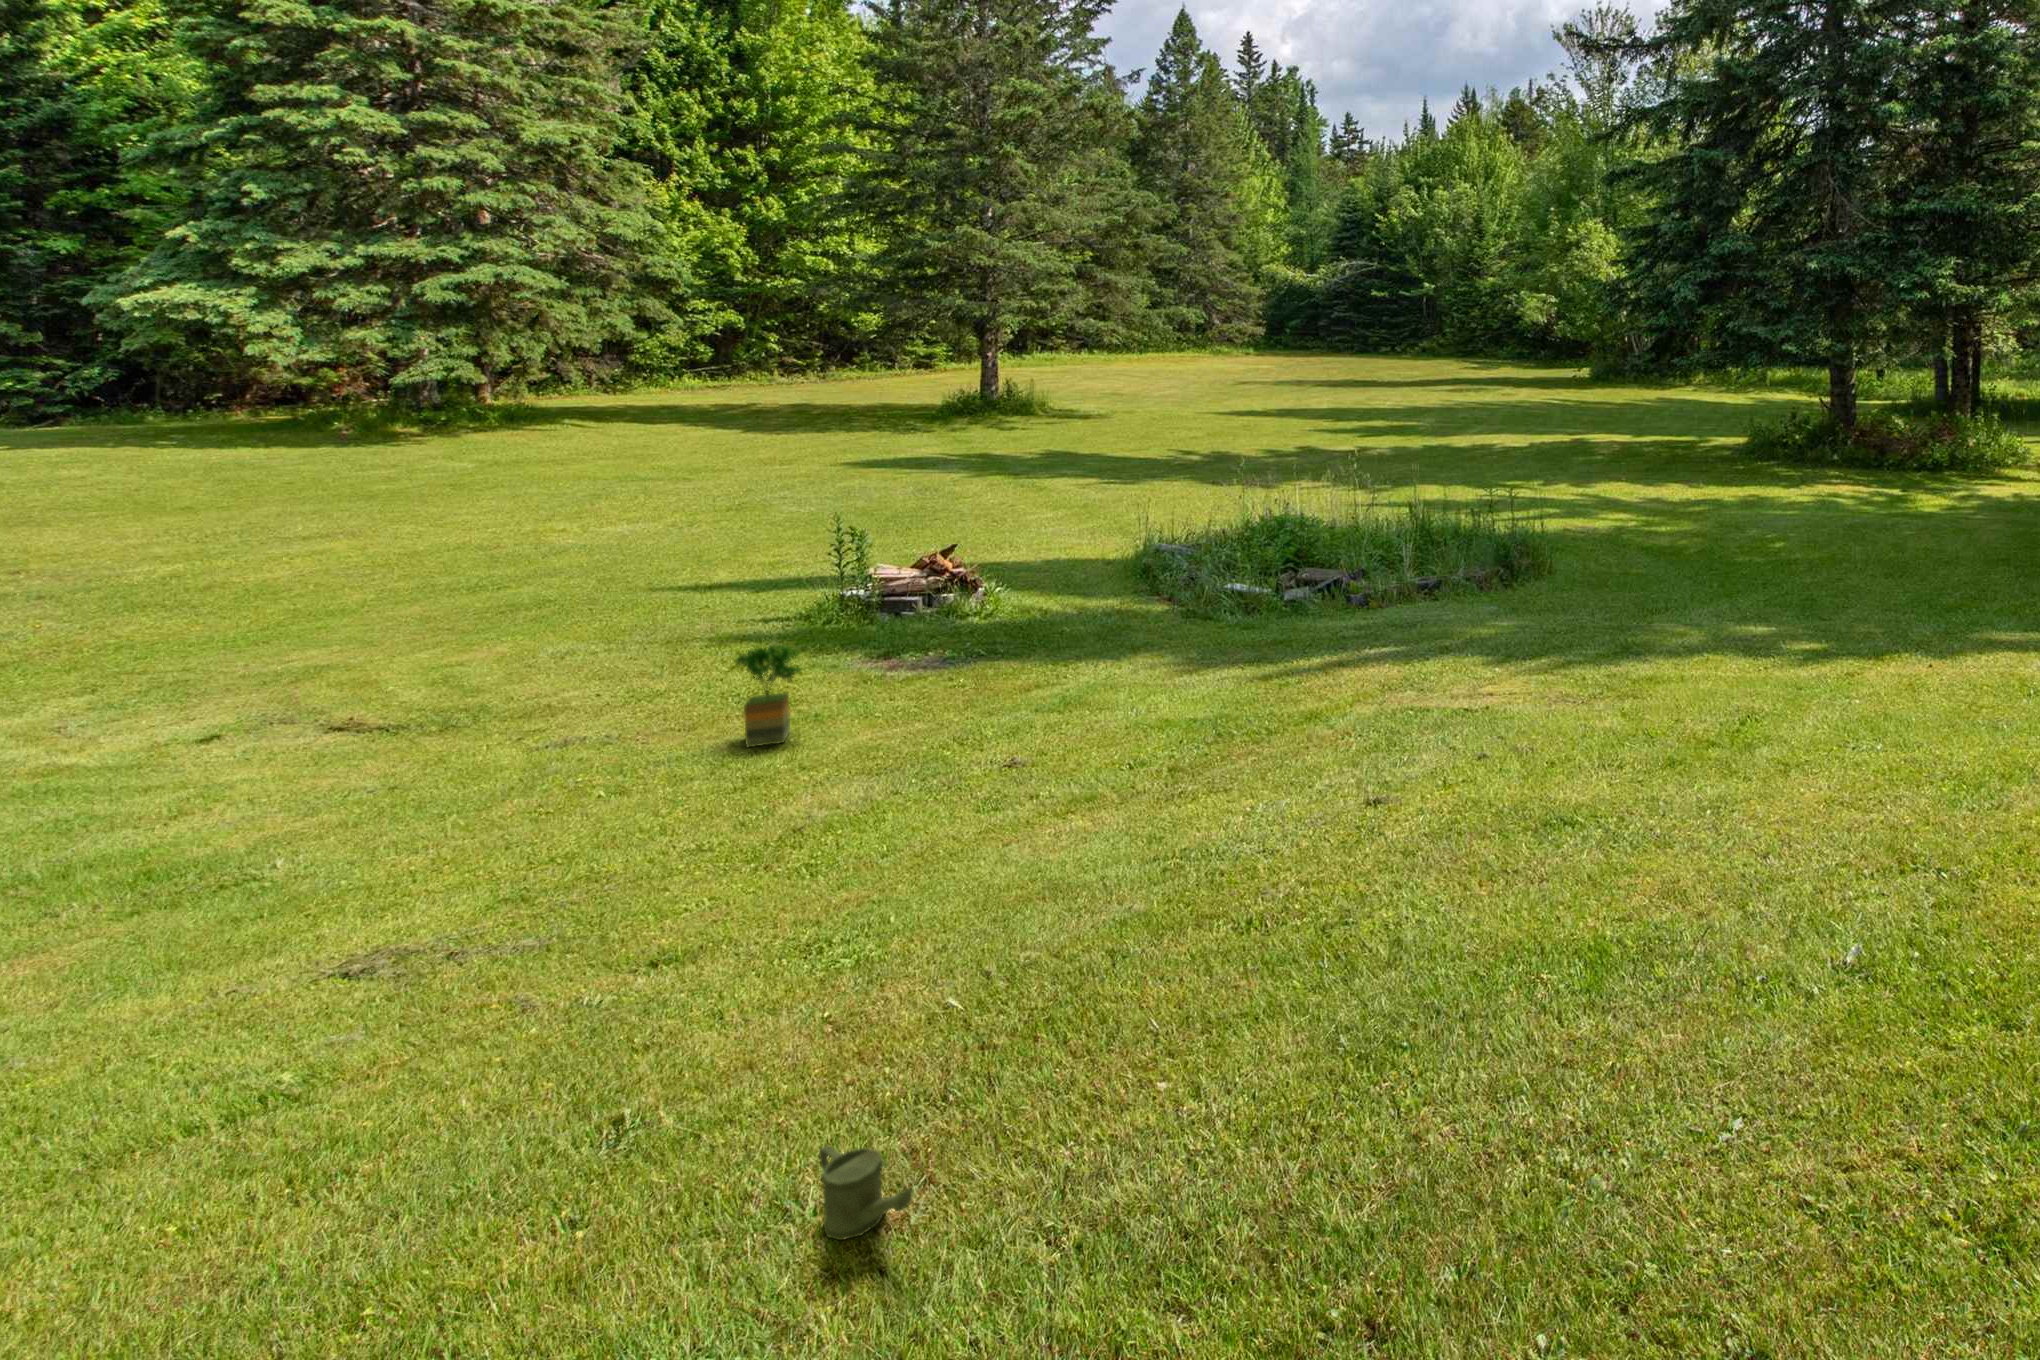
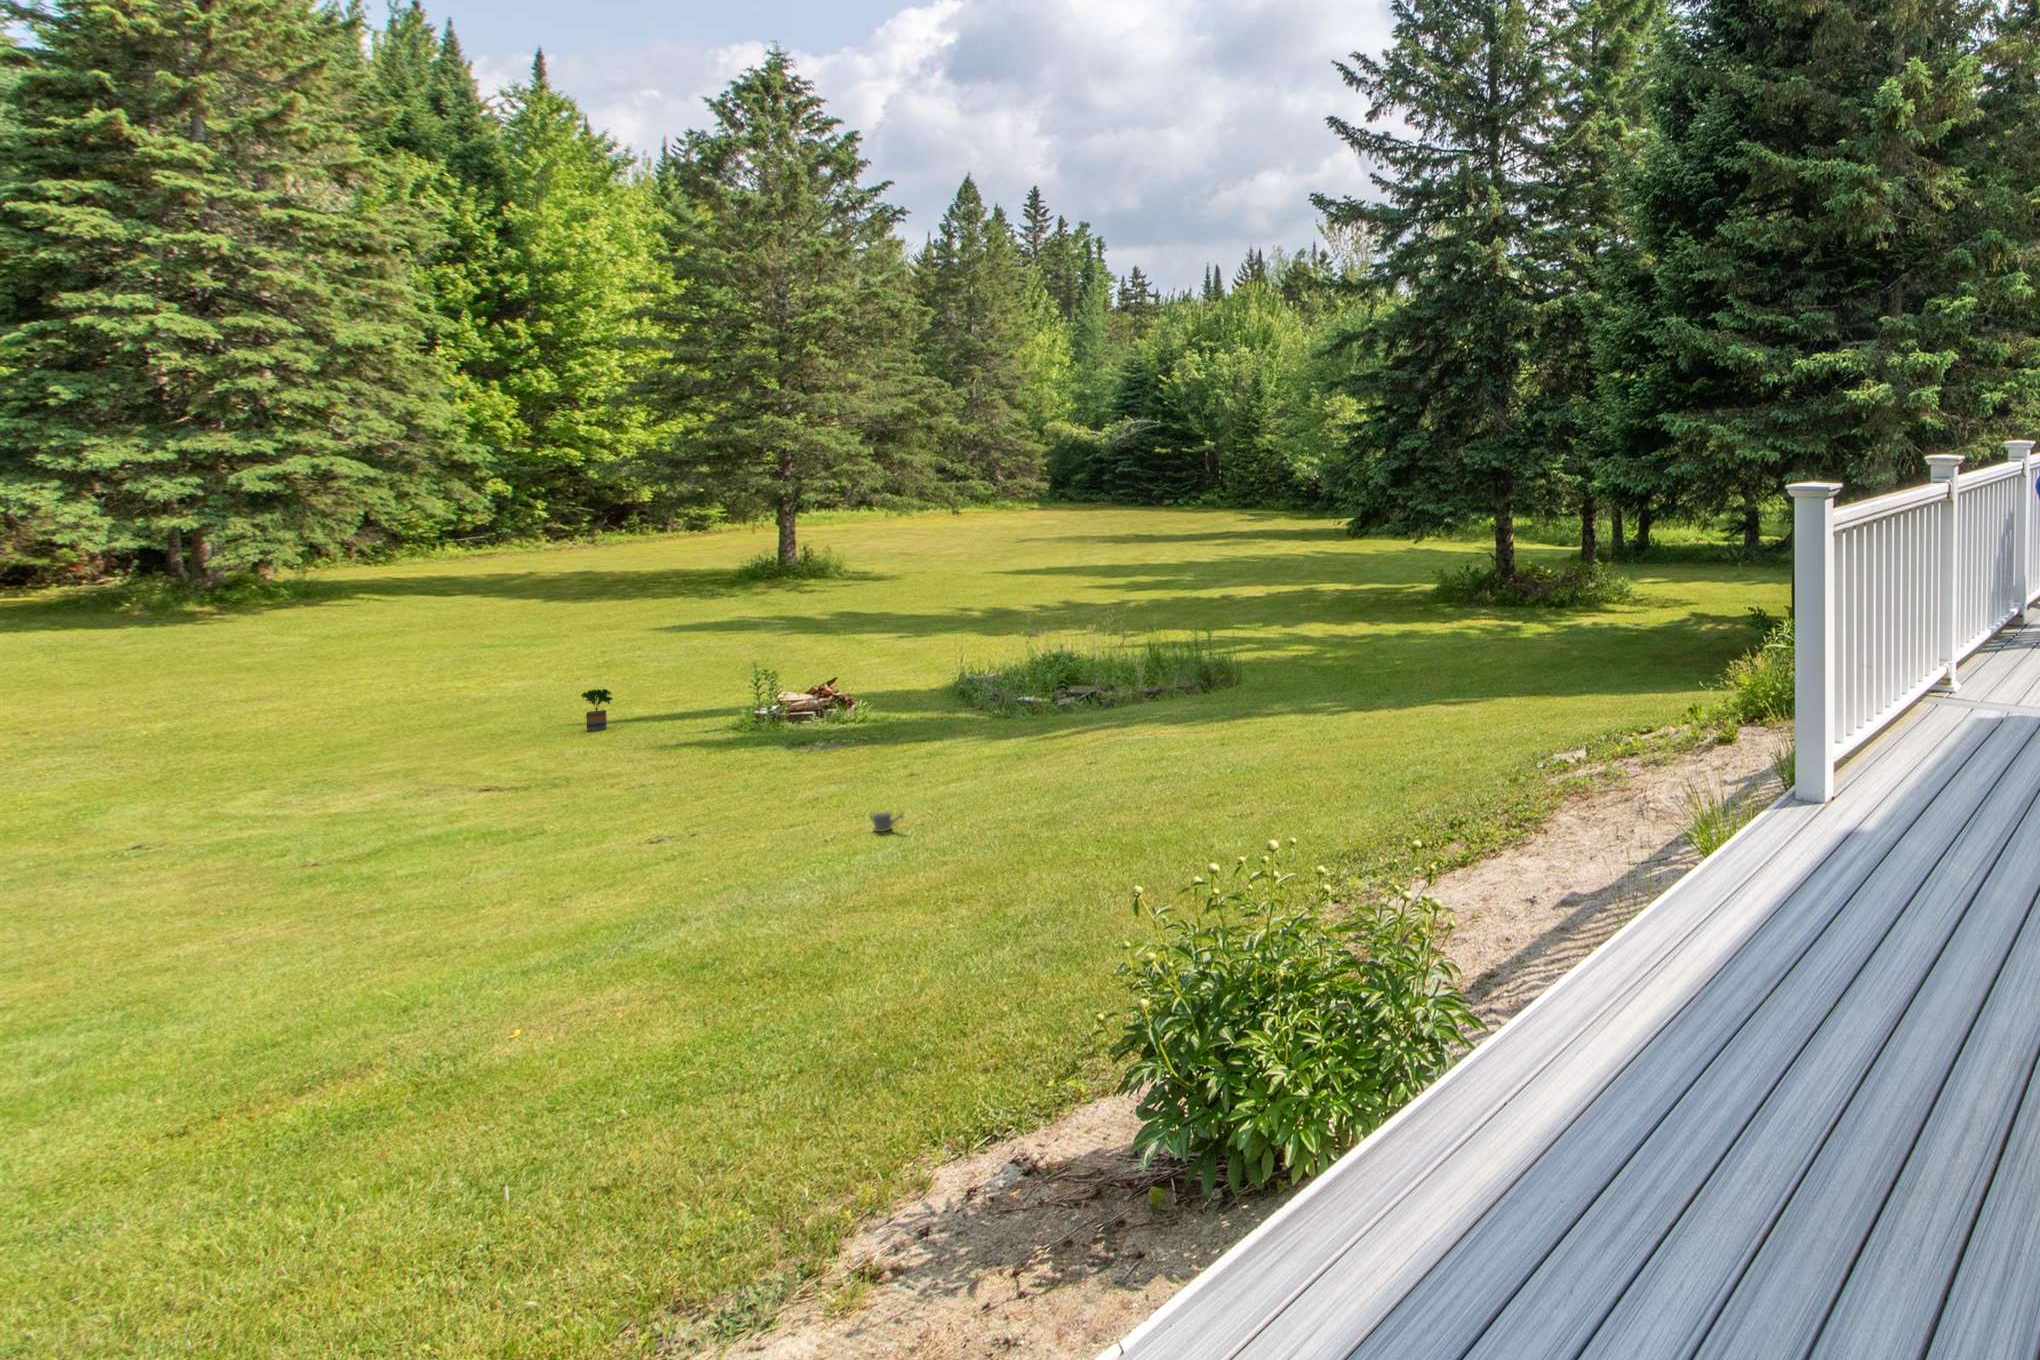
potted tree: present [735,645,800,747] -> present [581,689,613,732]

